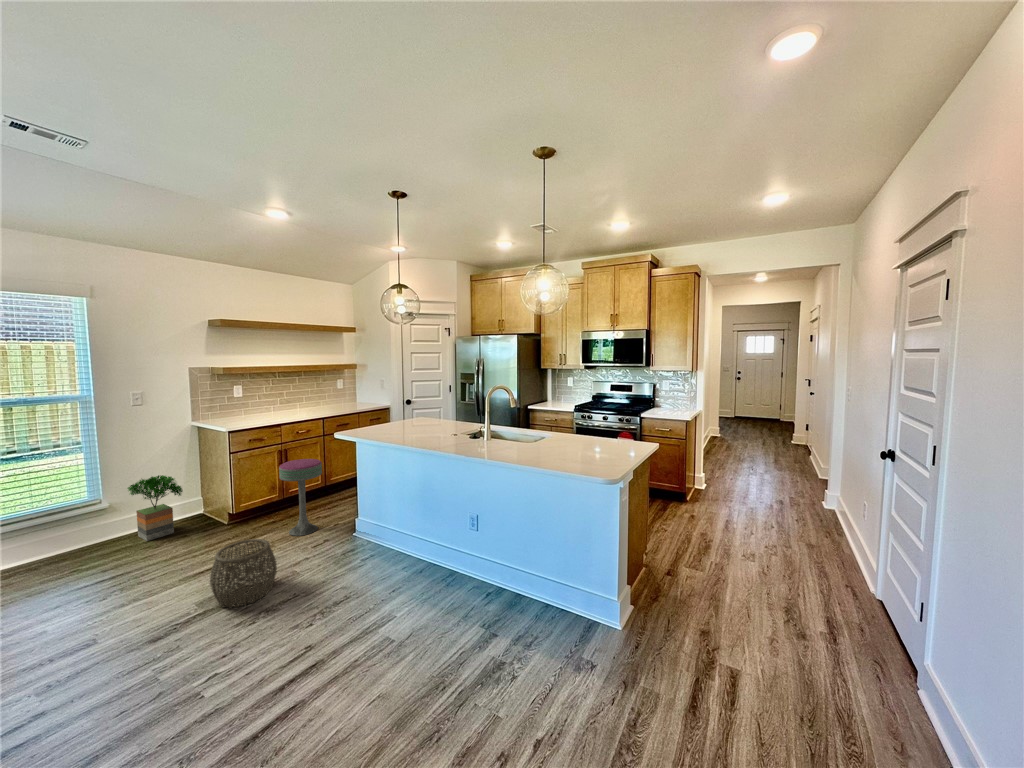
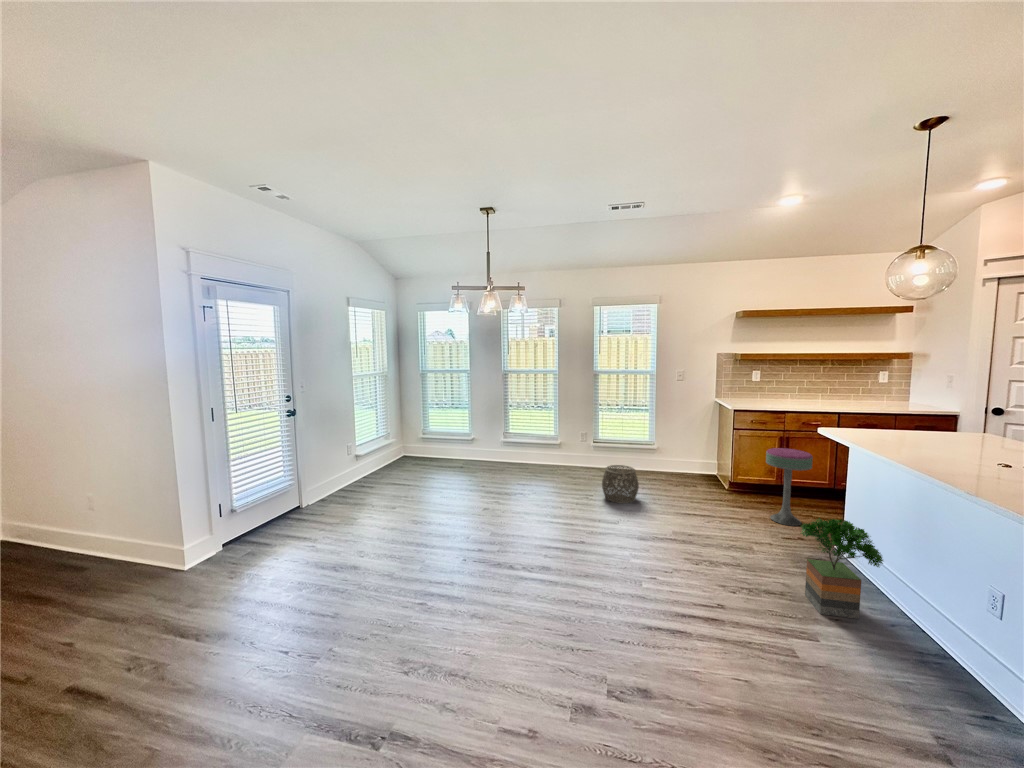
potted tree: present [128,475,183,541] -> present [800,518,883,619]
woven basket: present [210,539,277,607] -> present [602,465,639,503]

